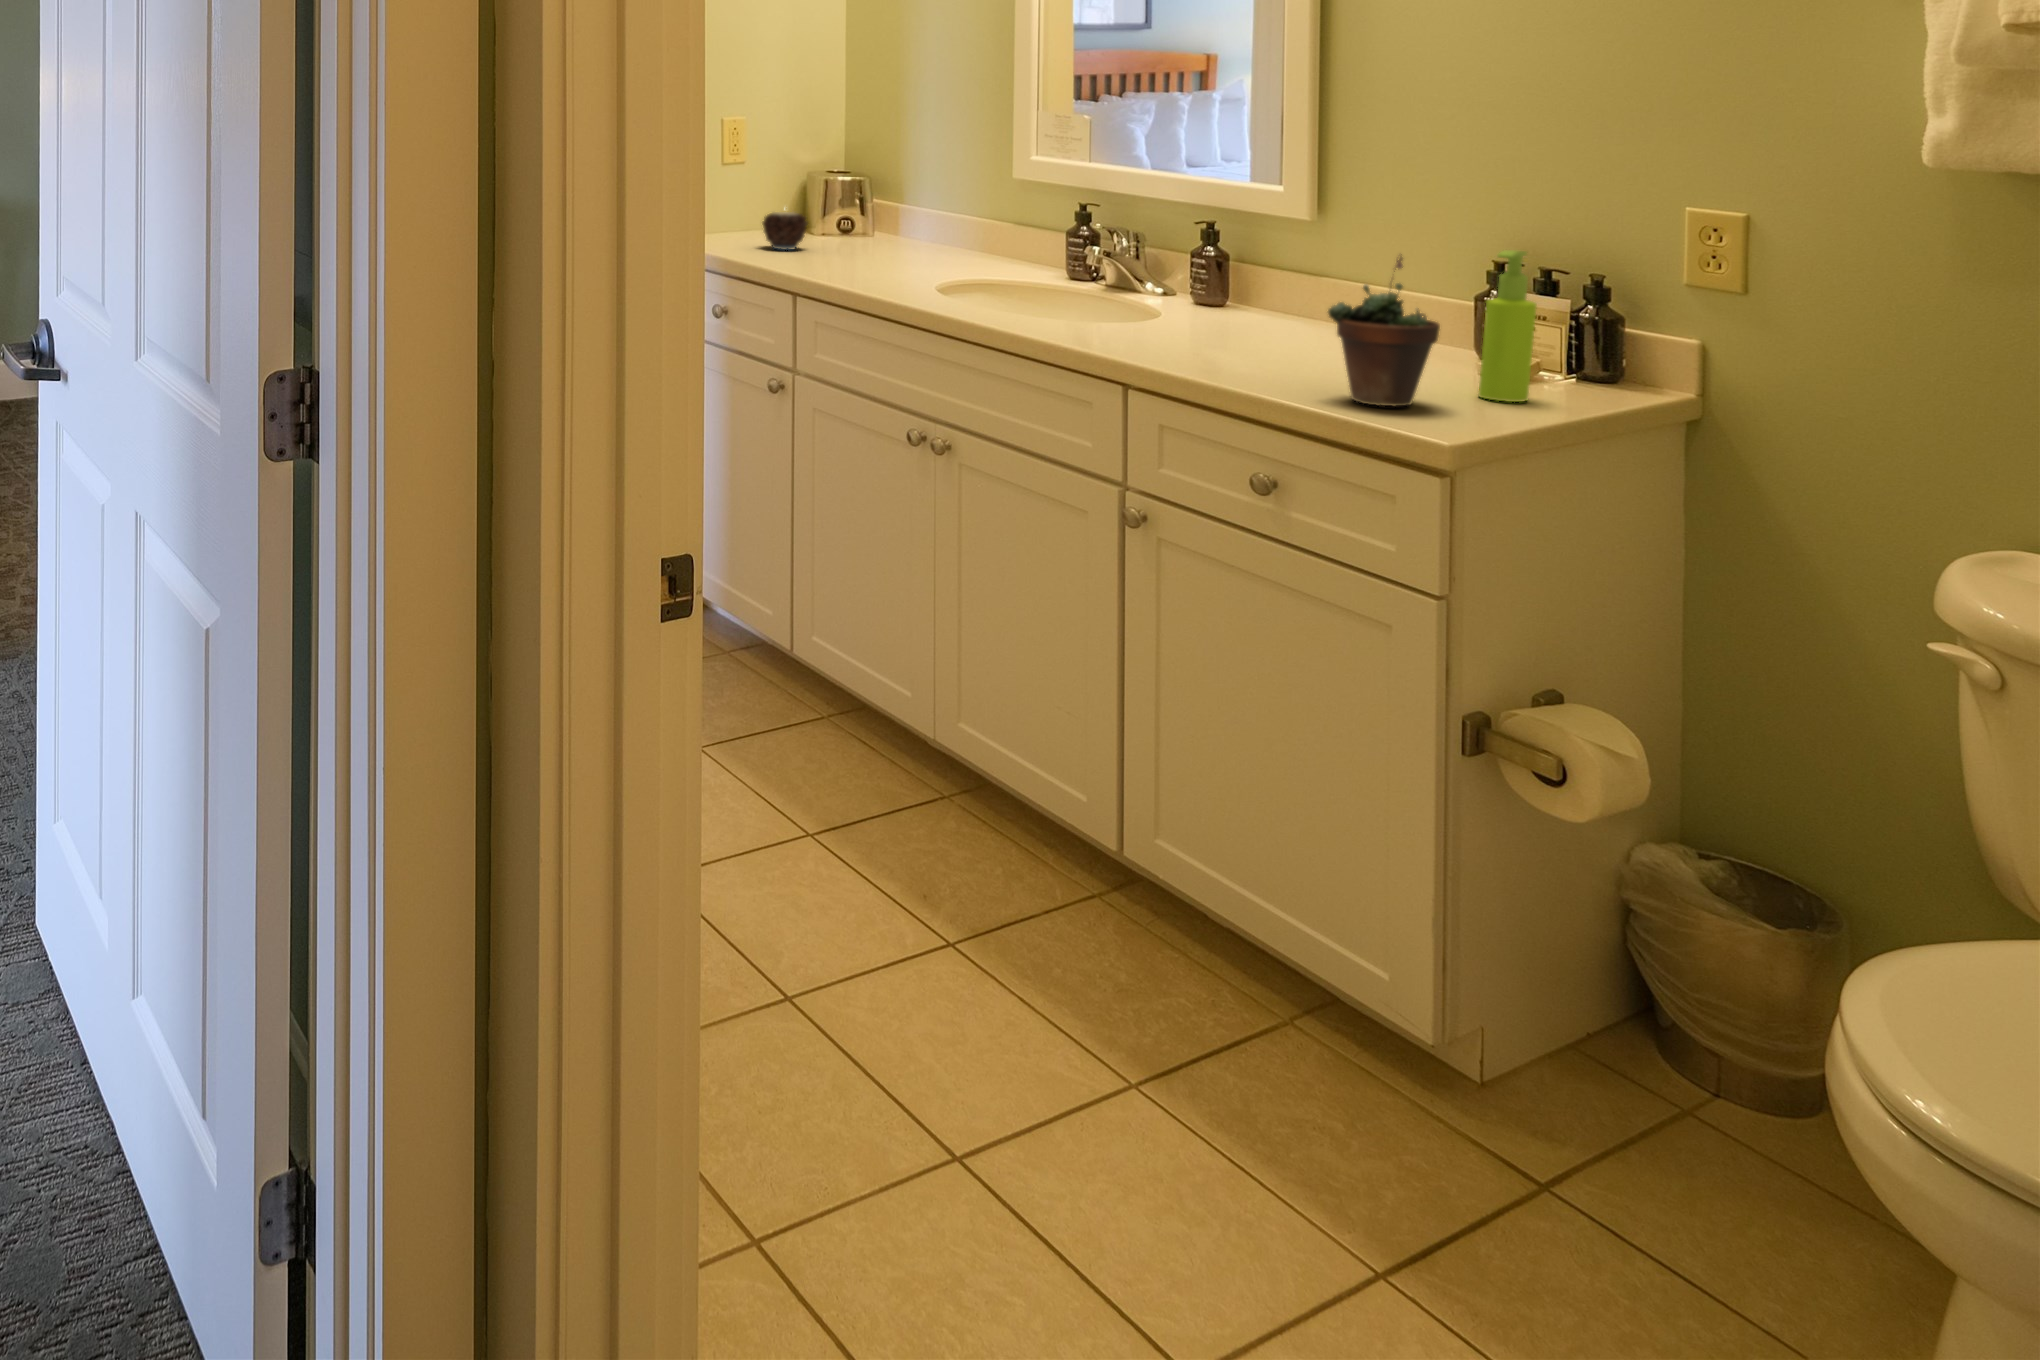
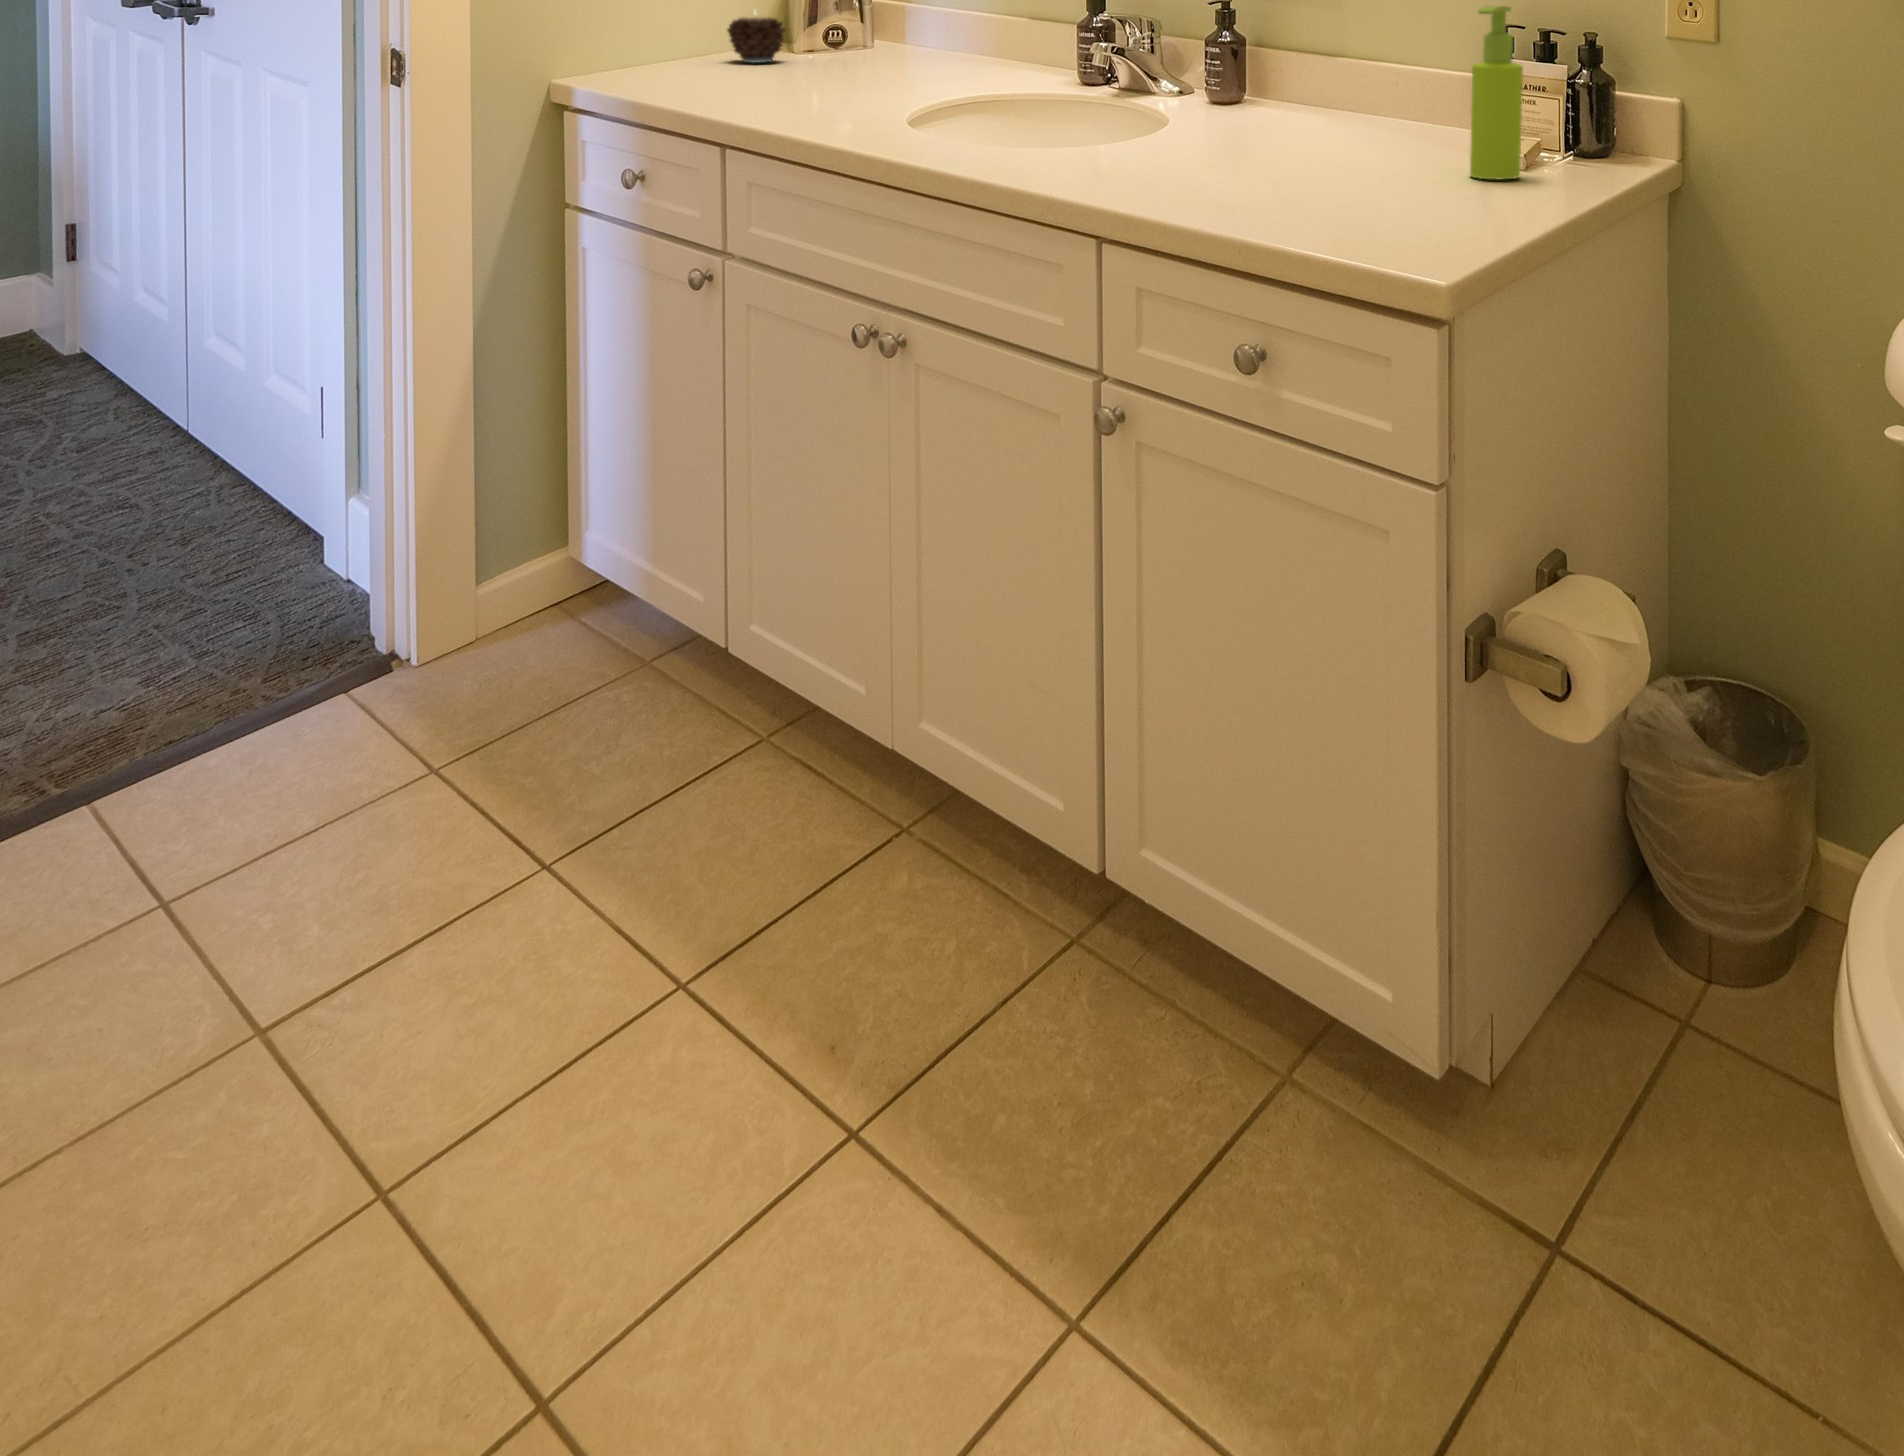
succulent plant: present [1328,256,1440,406] -> none [1297,9,1417,190]

